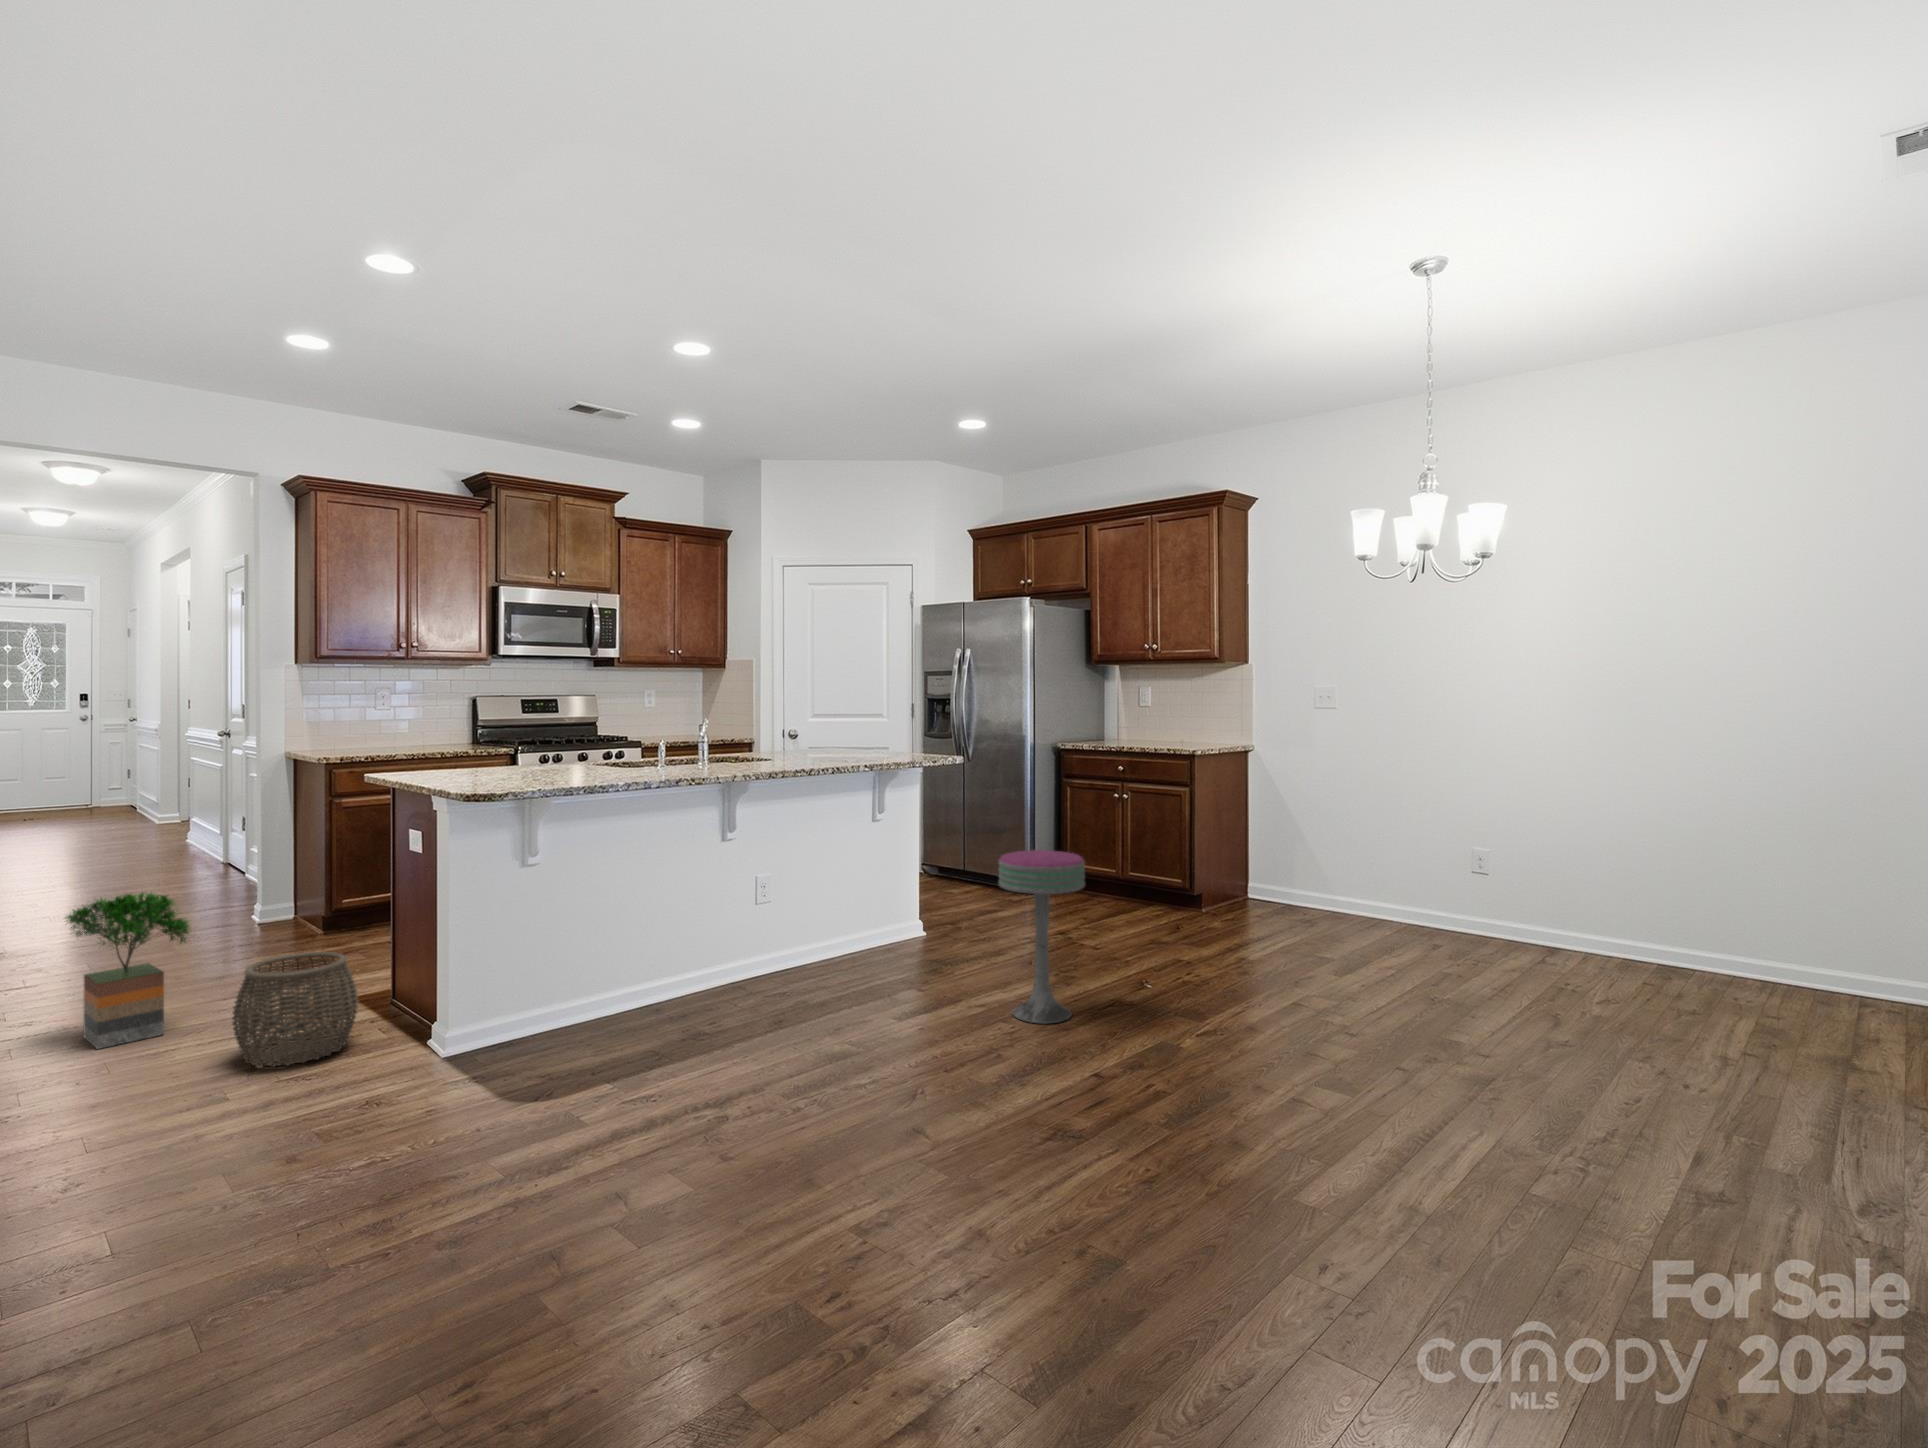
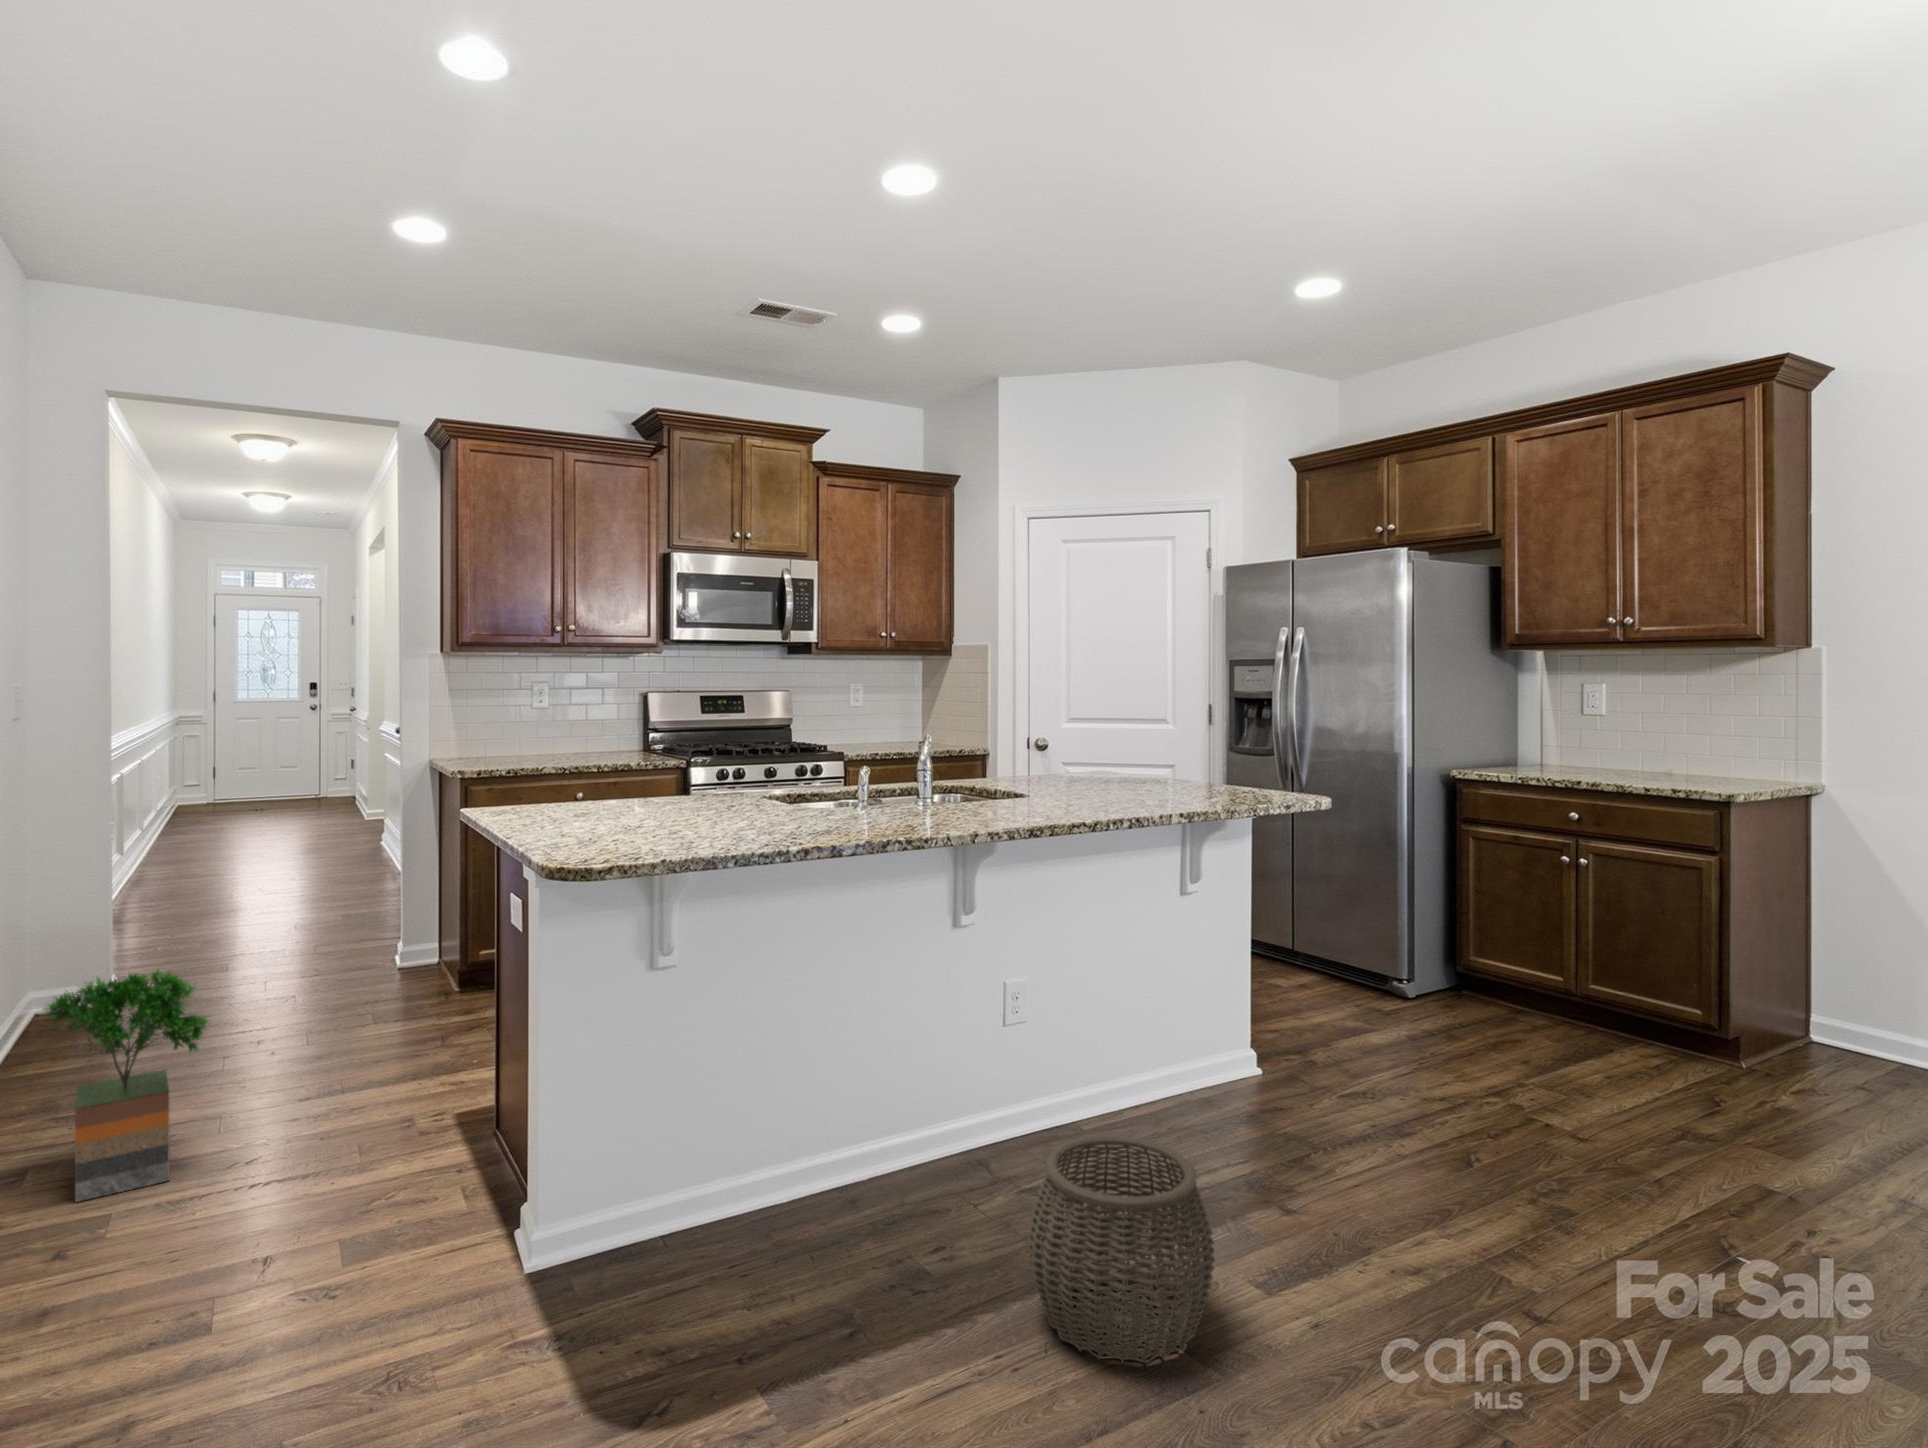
bar stool: present [999,850,1085,1024] -> none [1457,997,1652,1360]
woven basket: present [232,952,358,1067] -> present [1028,1136,1215,1363]

